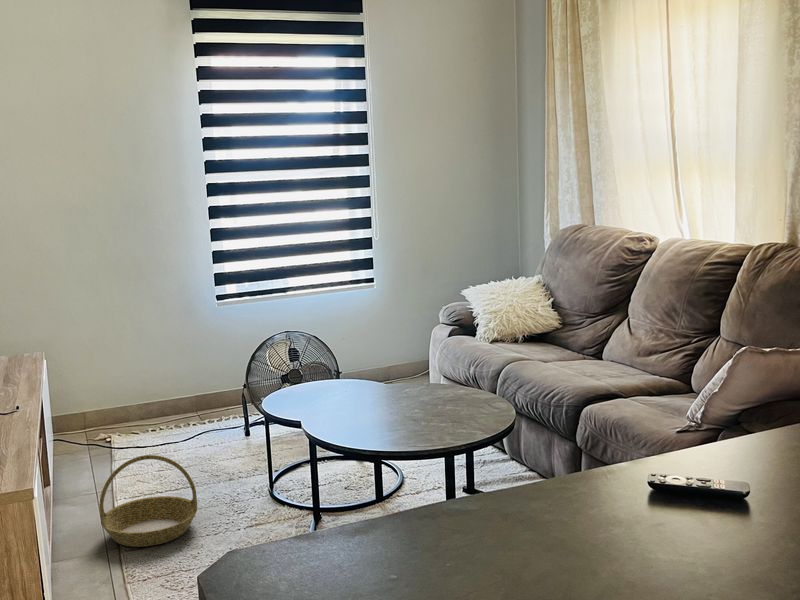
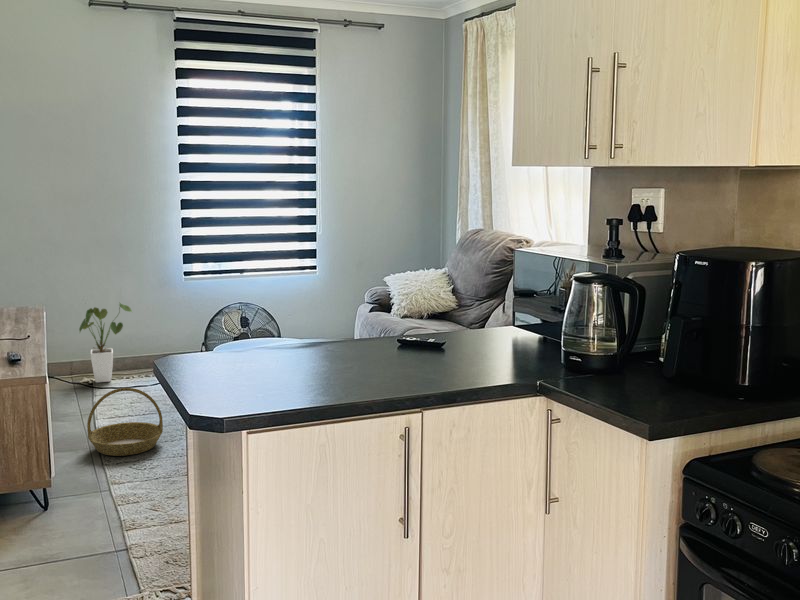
house plant: none [90,334,155,436] -> present [79,303,132,382]

